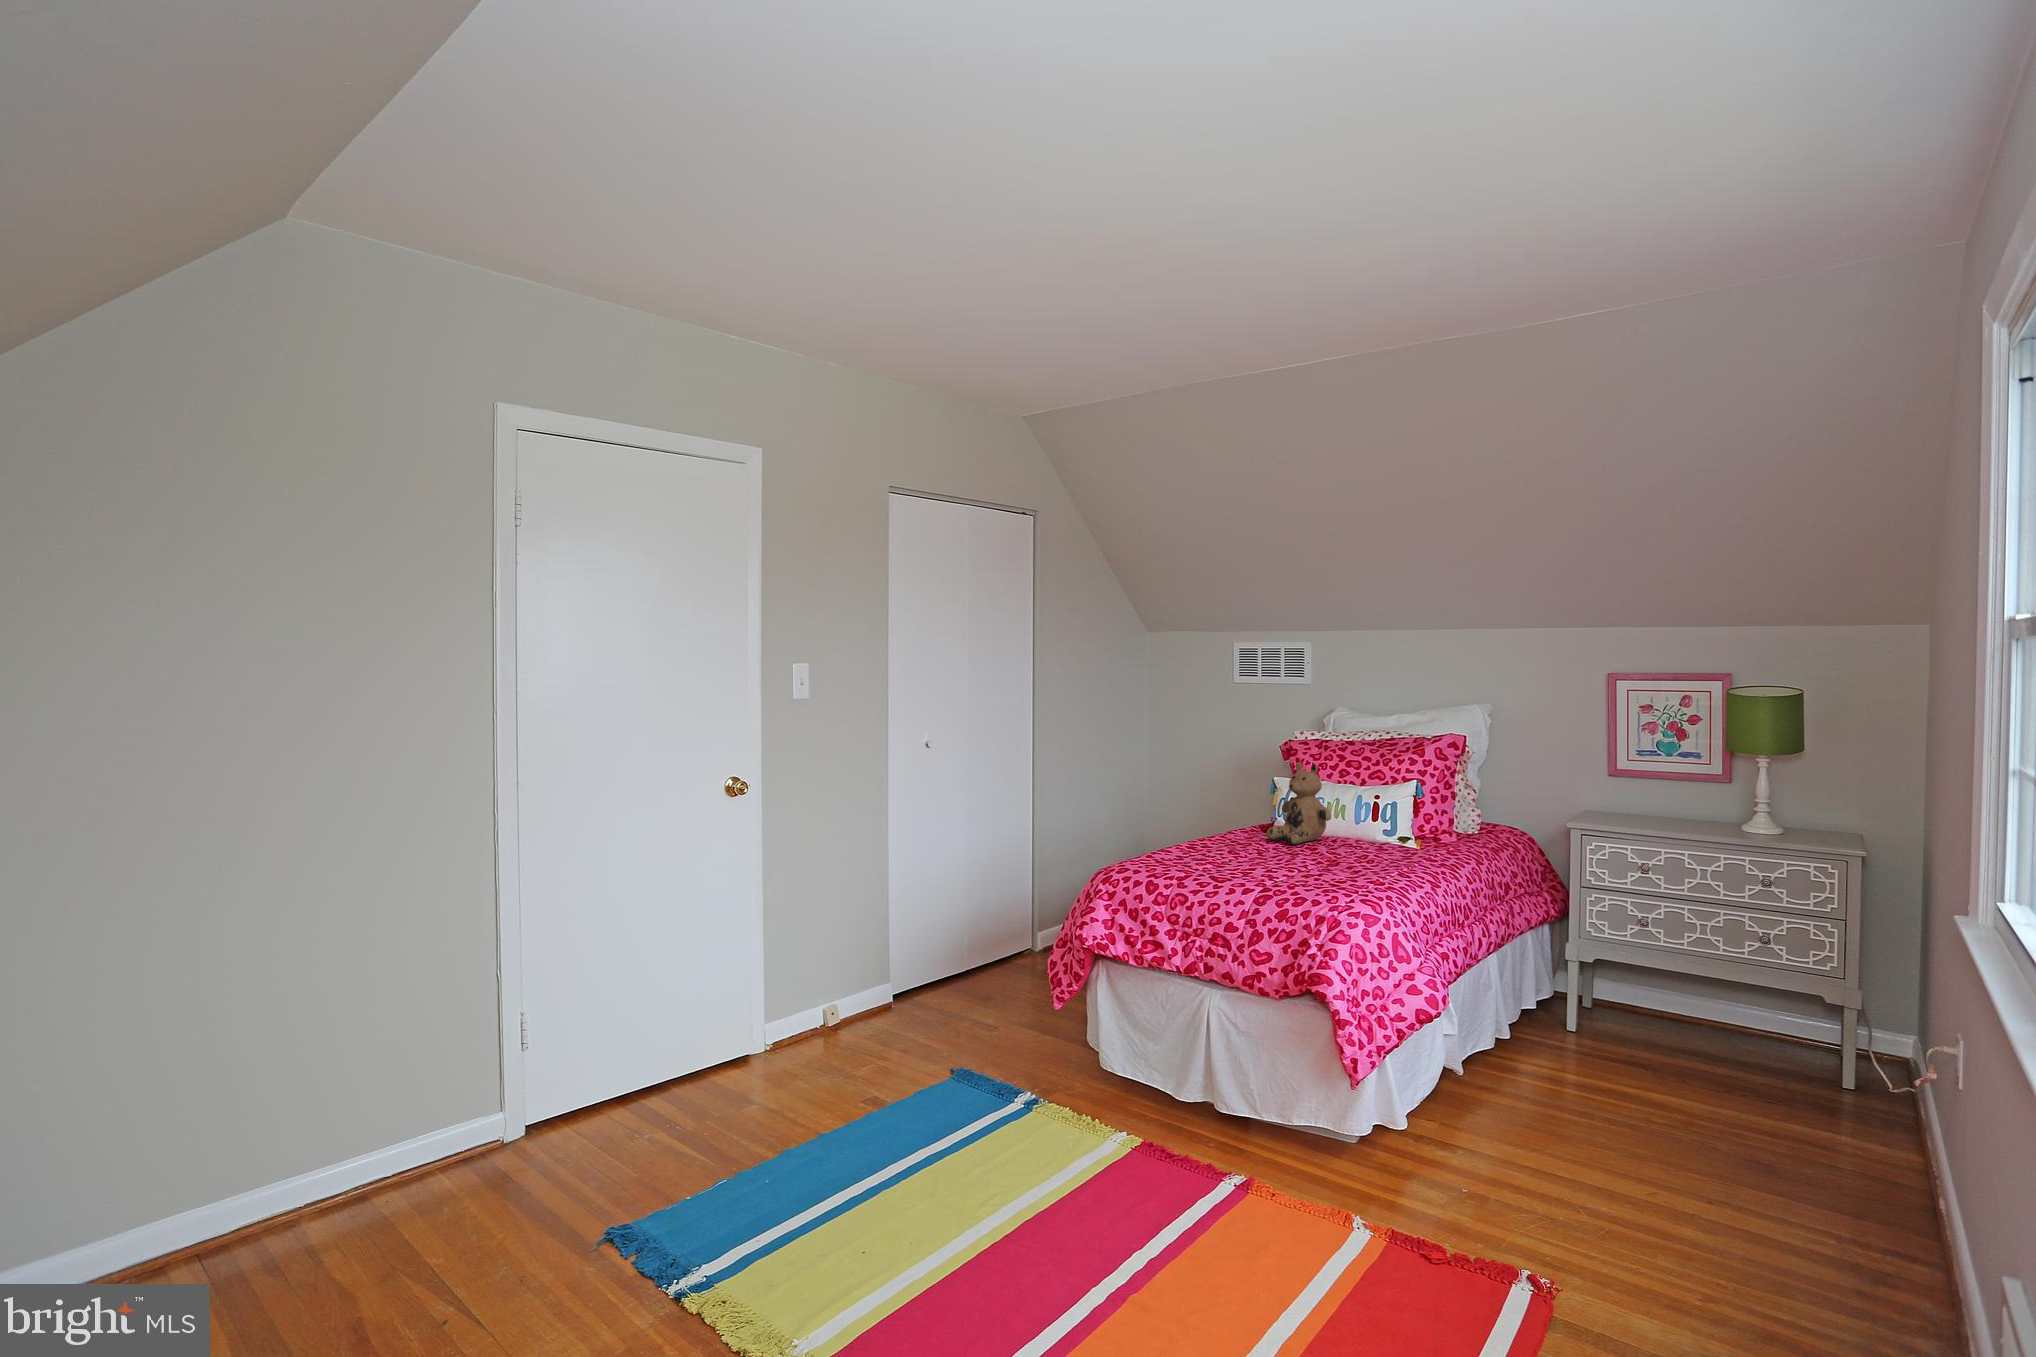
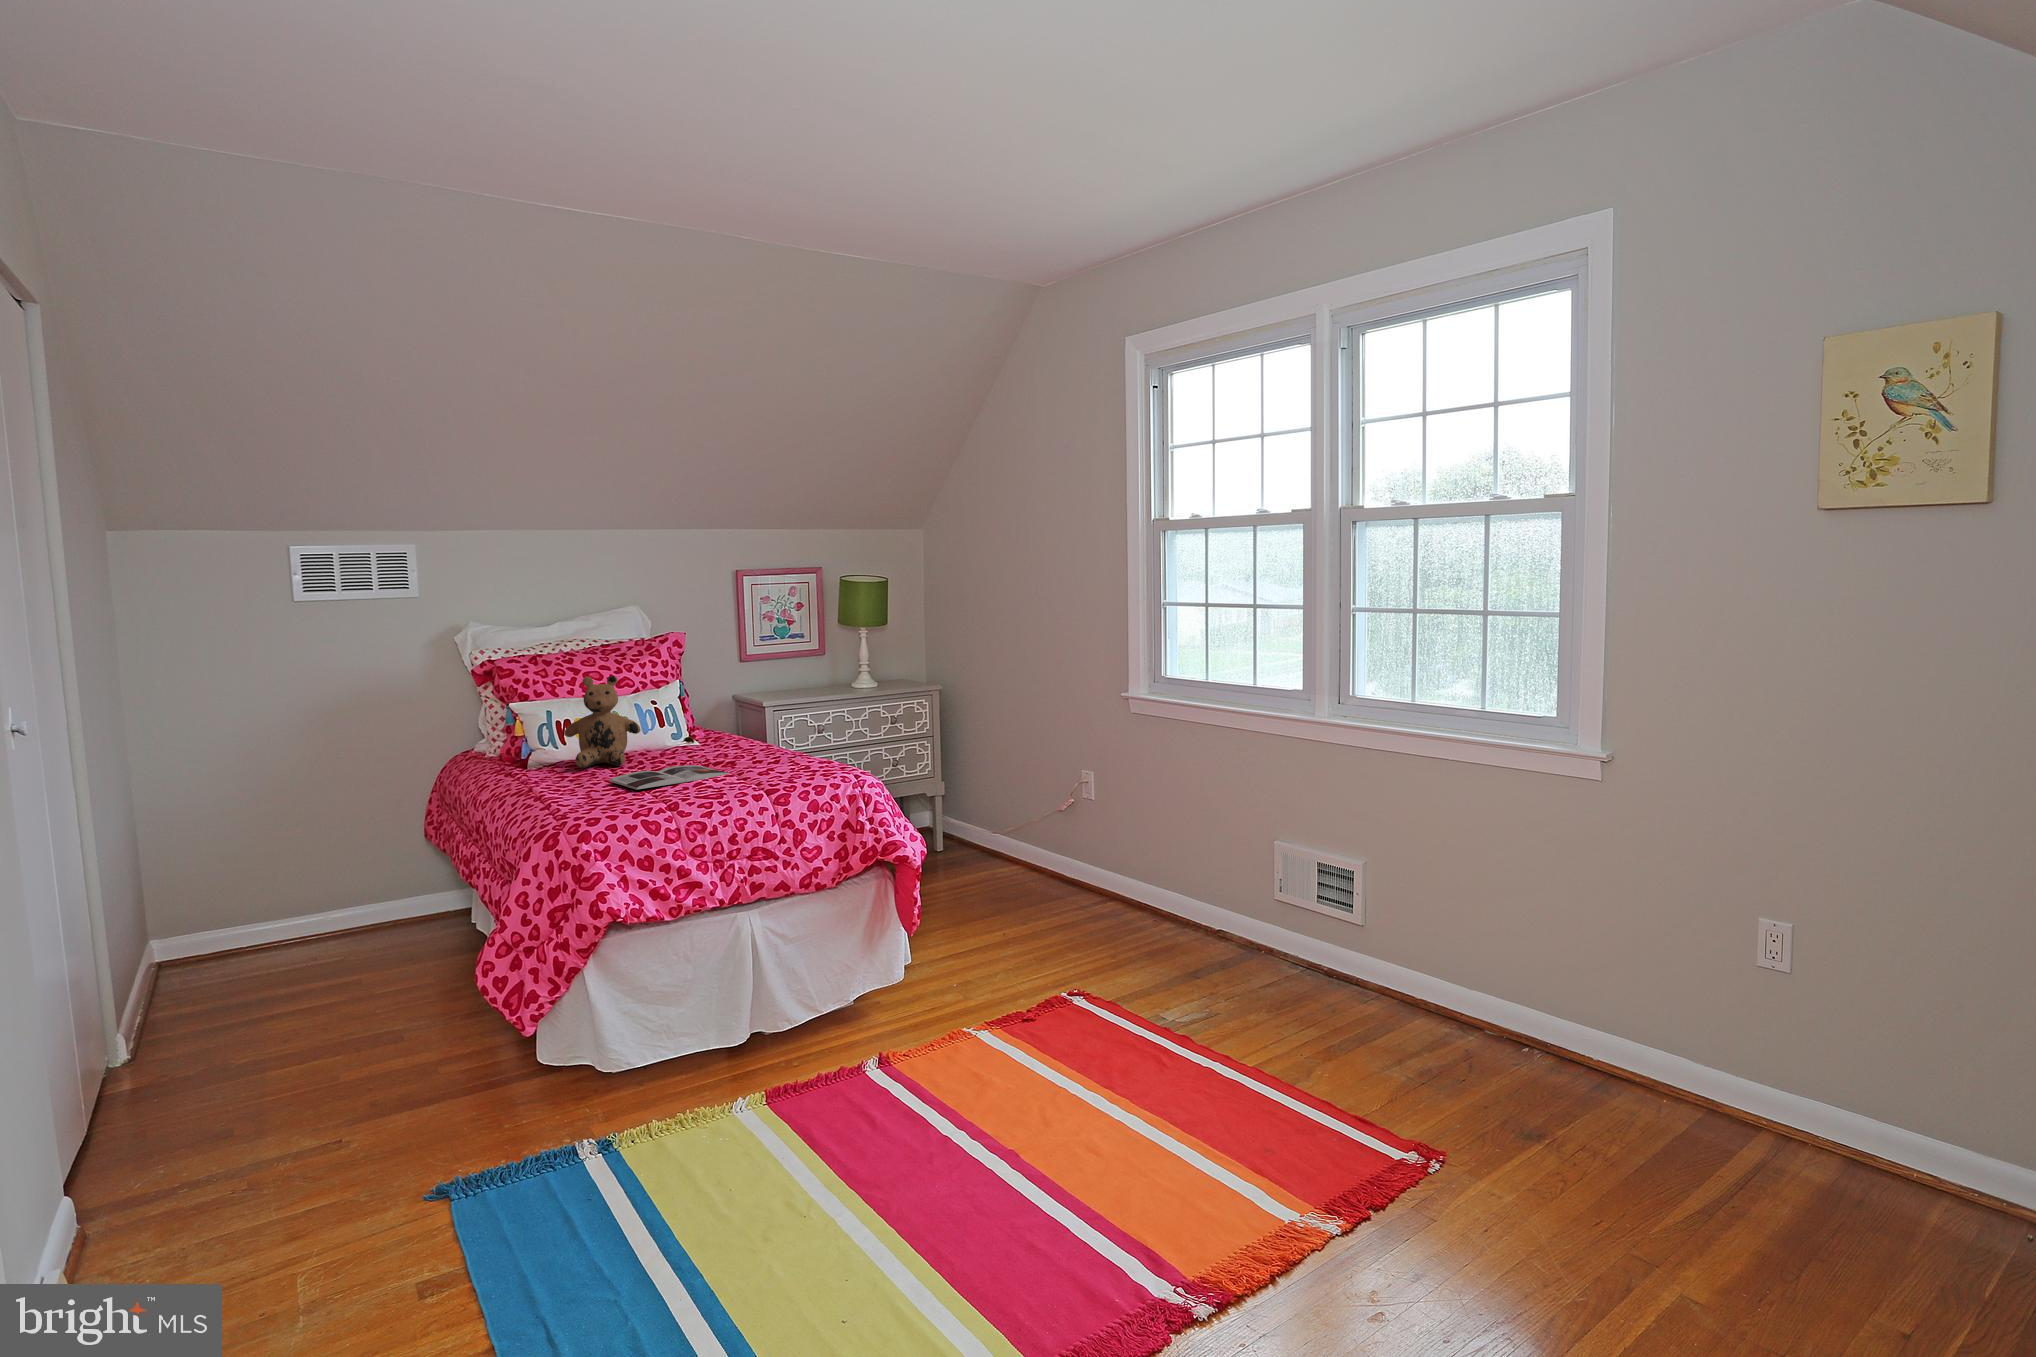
magazine: none [1216,849,1324,871] -> present [609,765,729,790]

